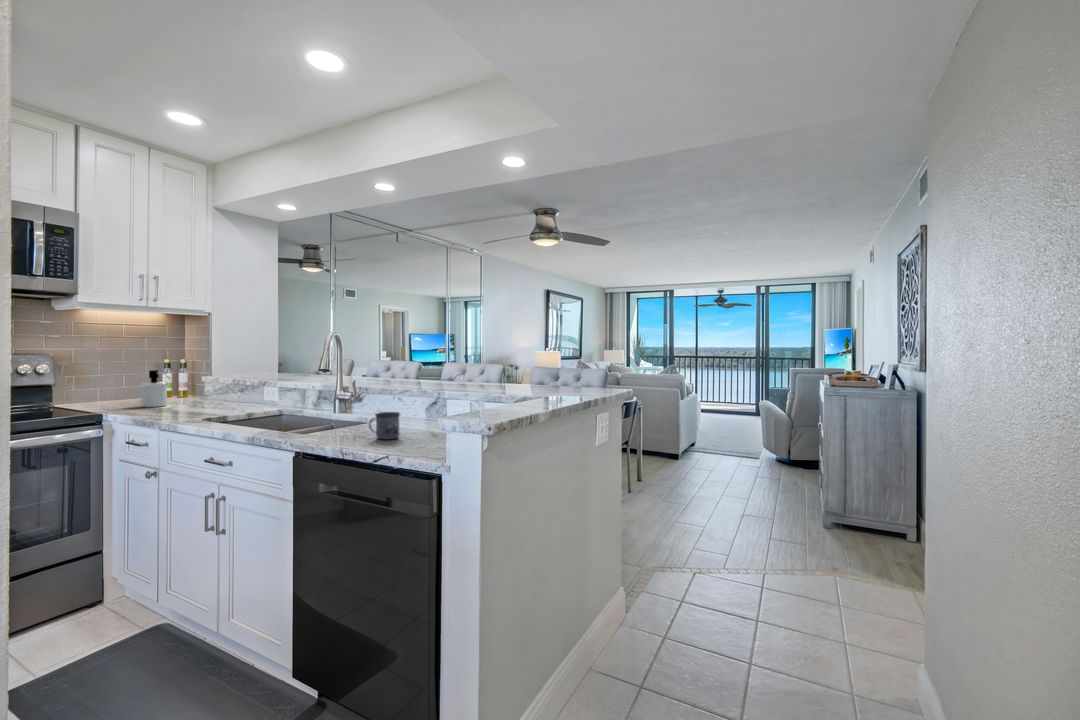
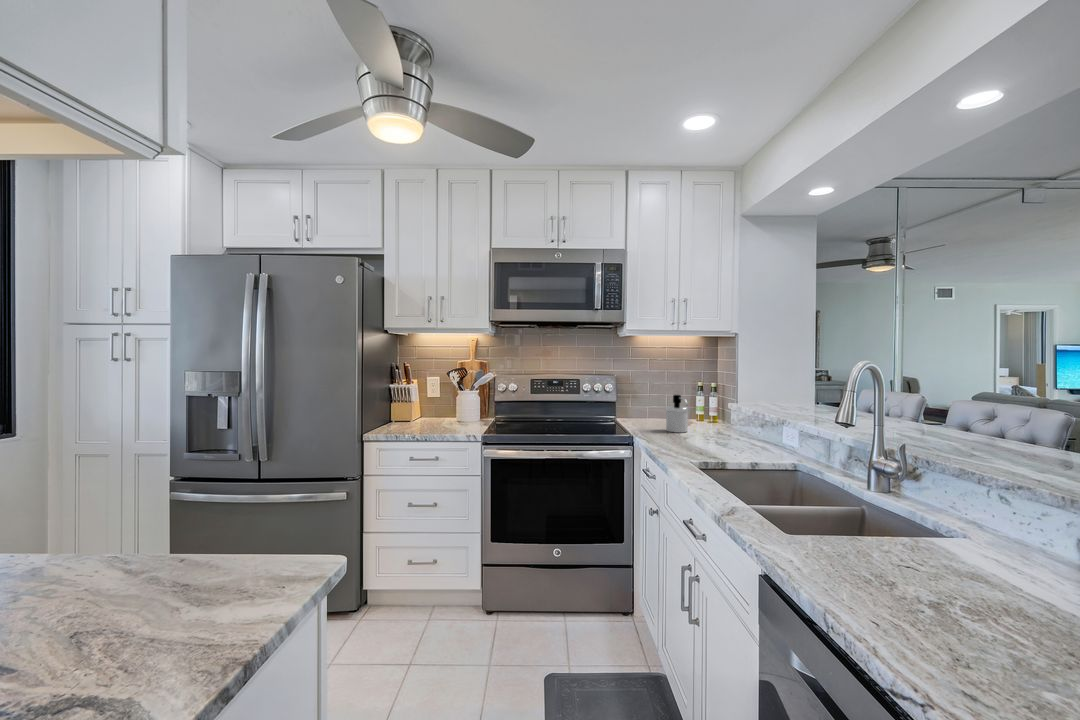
mug: present [369,412,400,439] -> none [888,558,988,645]

